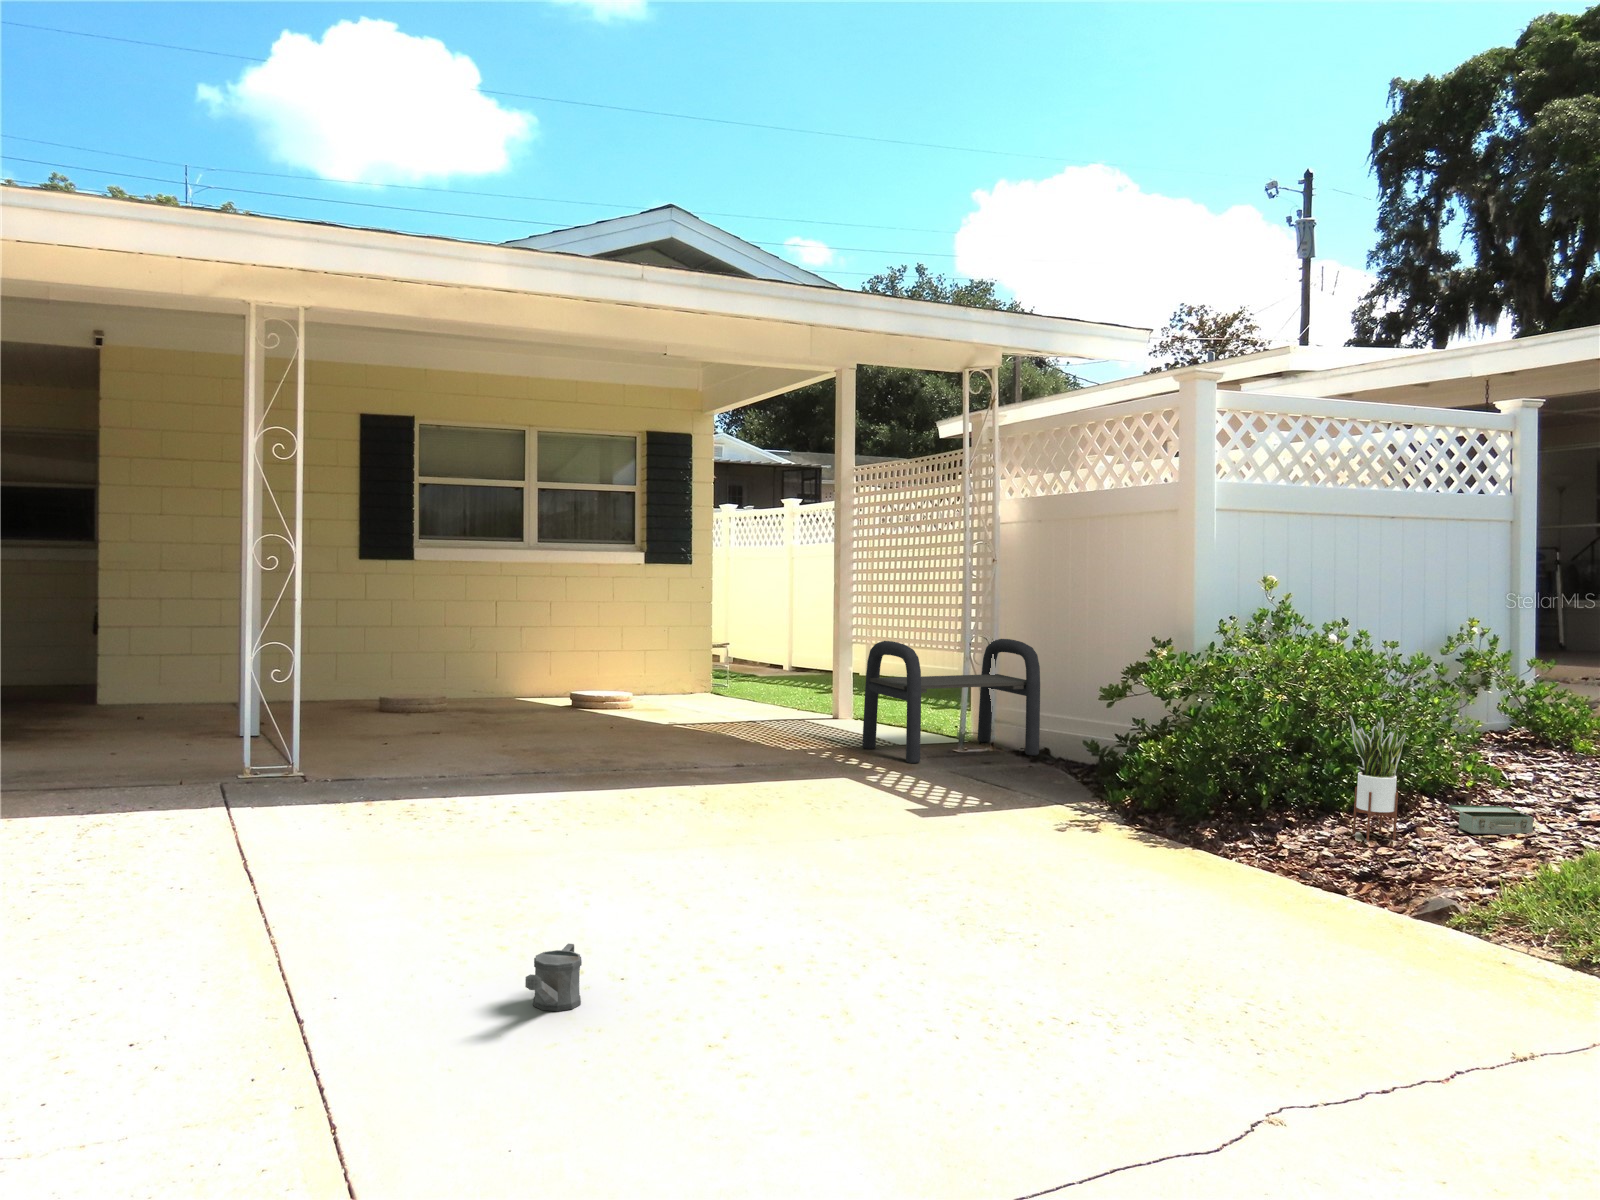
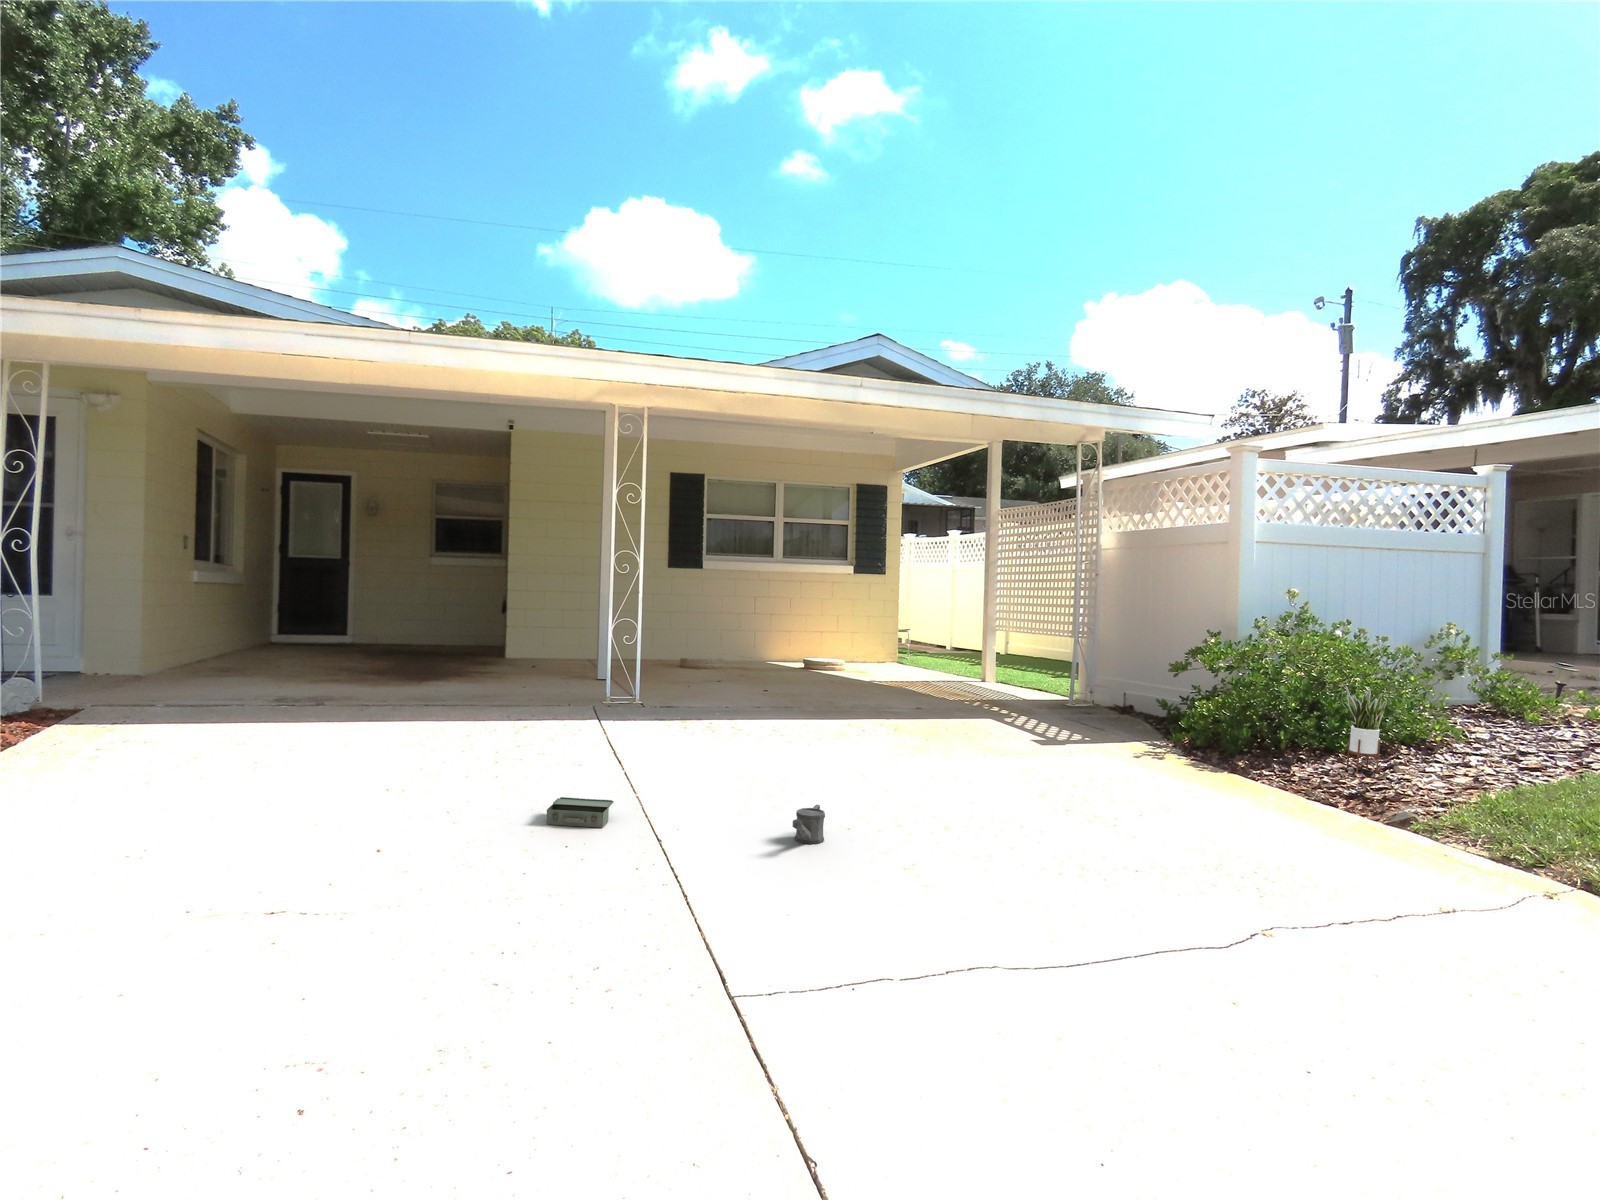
bench: present [862,639,1040,763] -> none [1001,628,1127,712]
toolbox: present [1448,805,1533,834] -> present [546,797,614,828]

